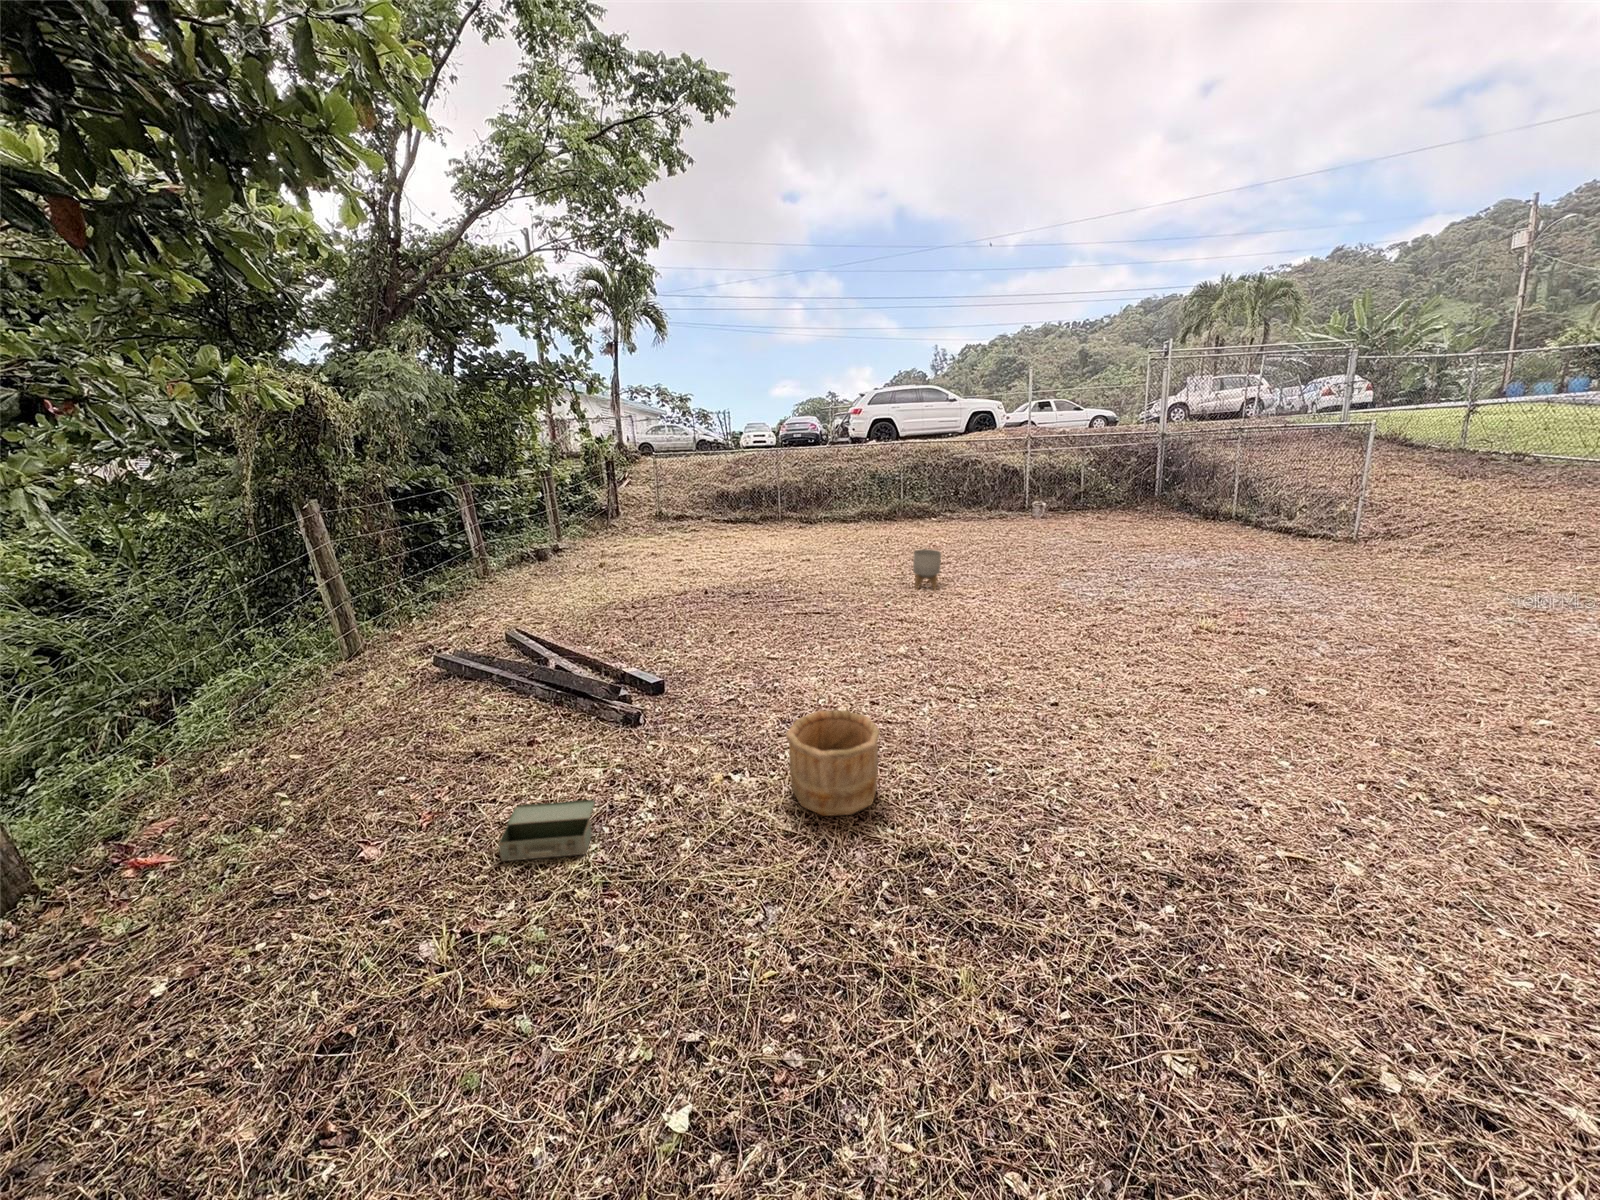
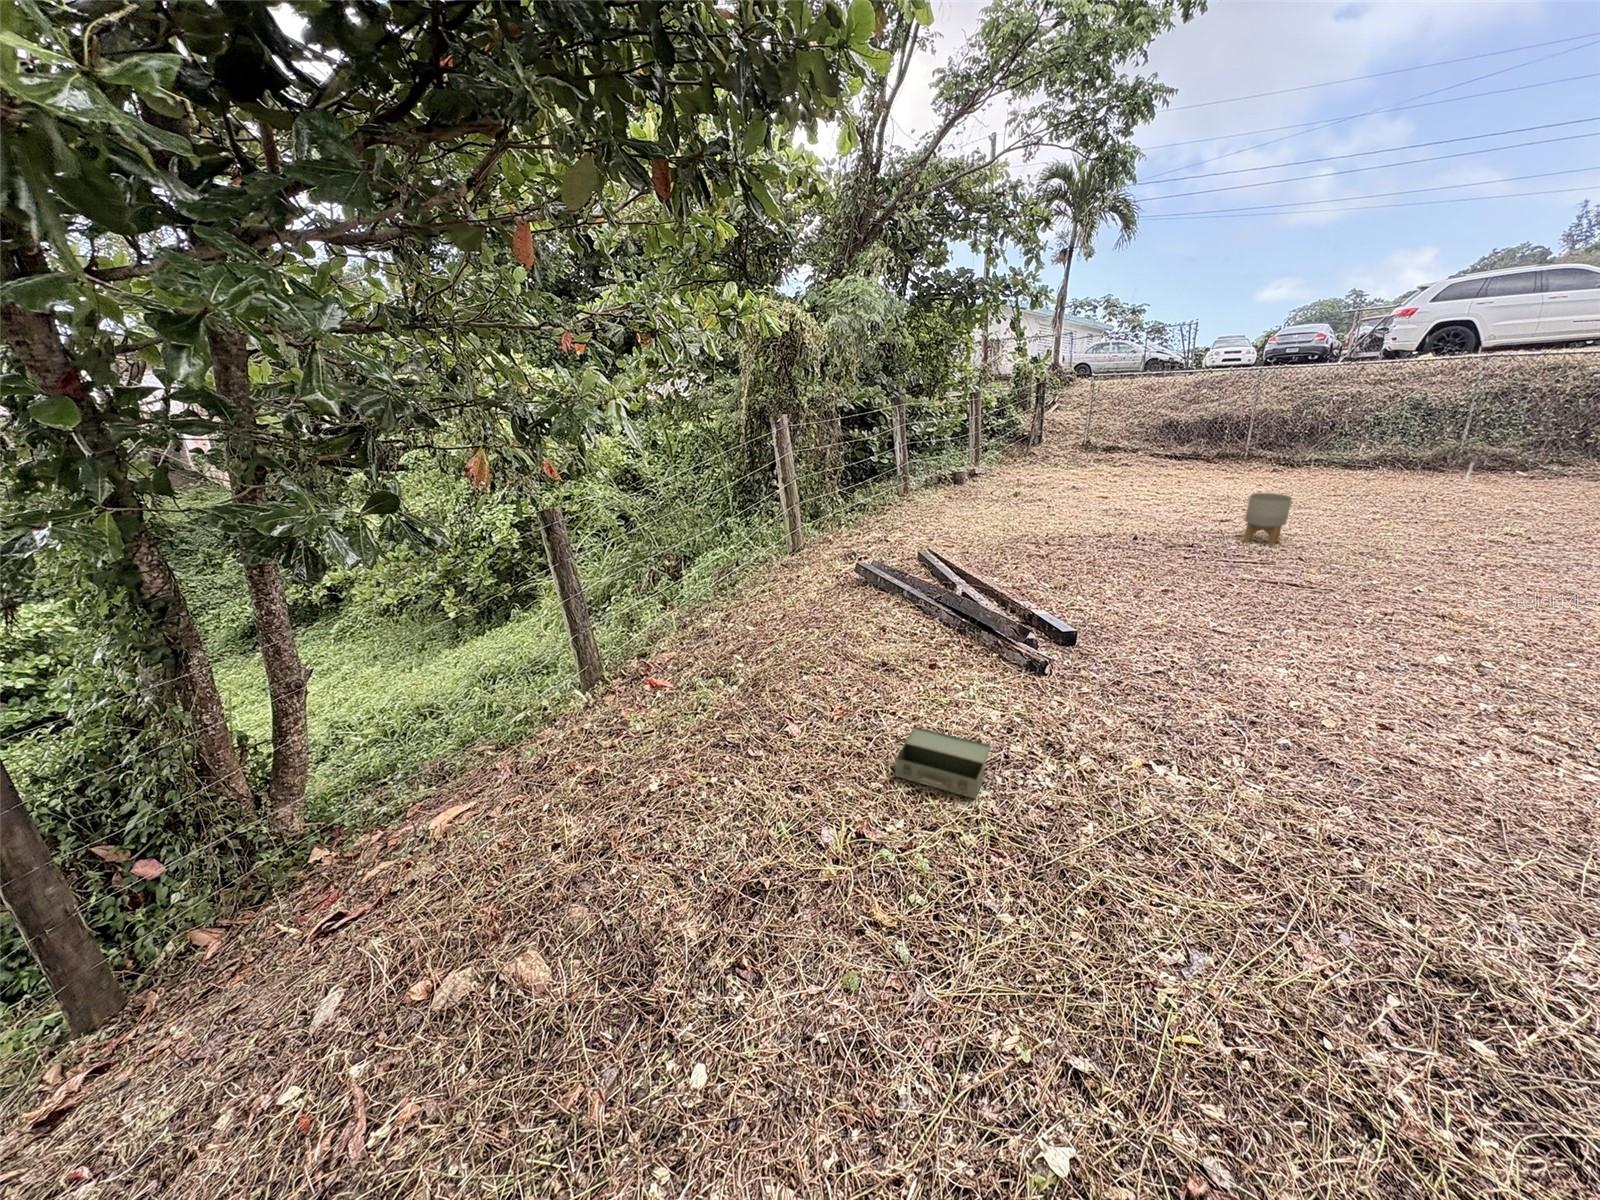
planter: present [913,549,941,590] -> present [1243,493,1292,547]
wooden bucket: present [786,710,880,816] -> none [1242,723,1424,878]

